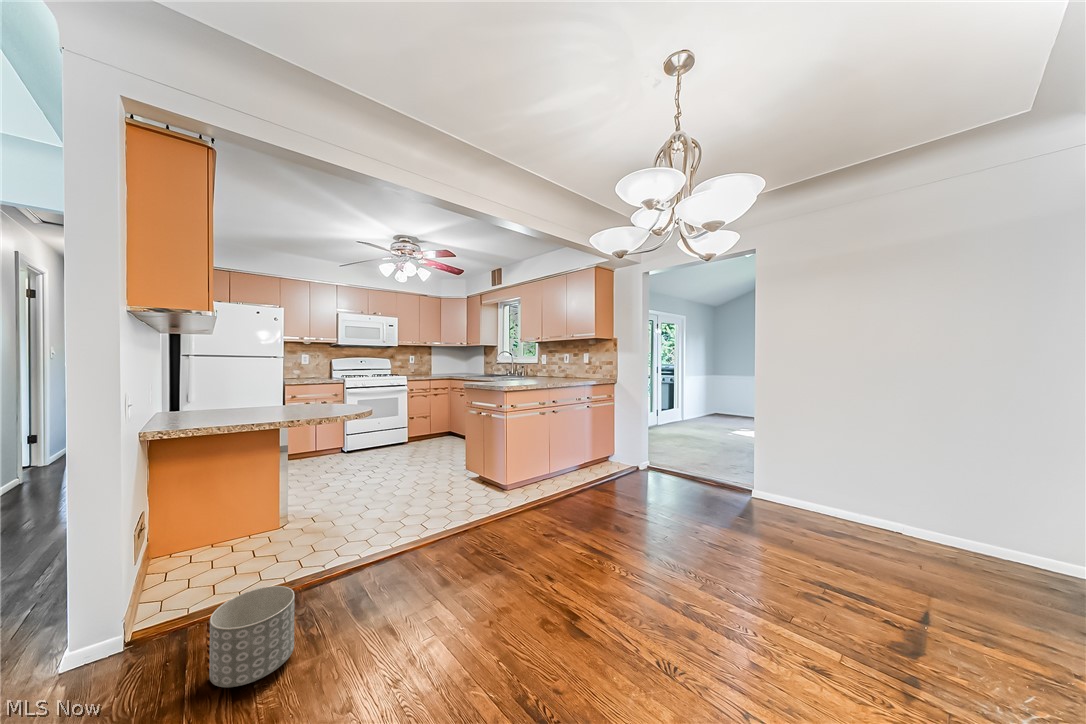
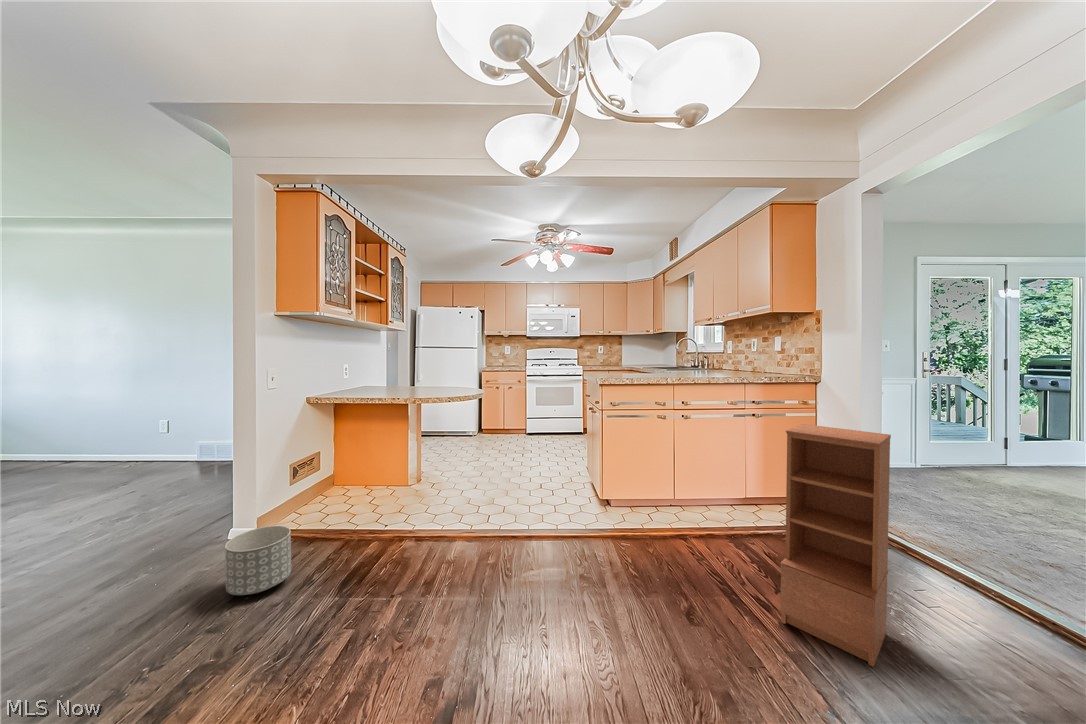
bookcase: none [657,407,705,524] -> present [780,424,891,667]

